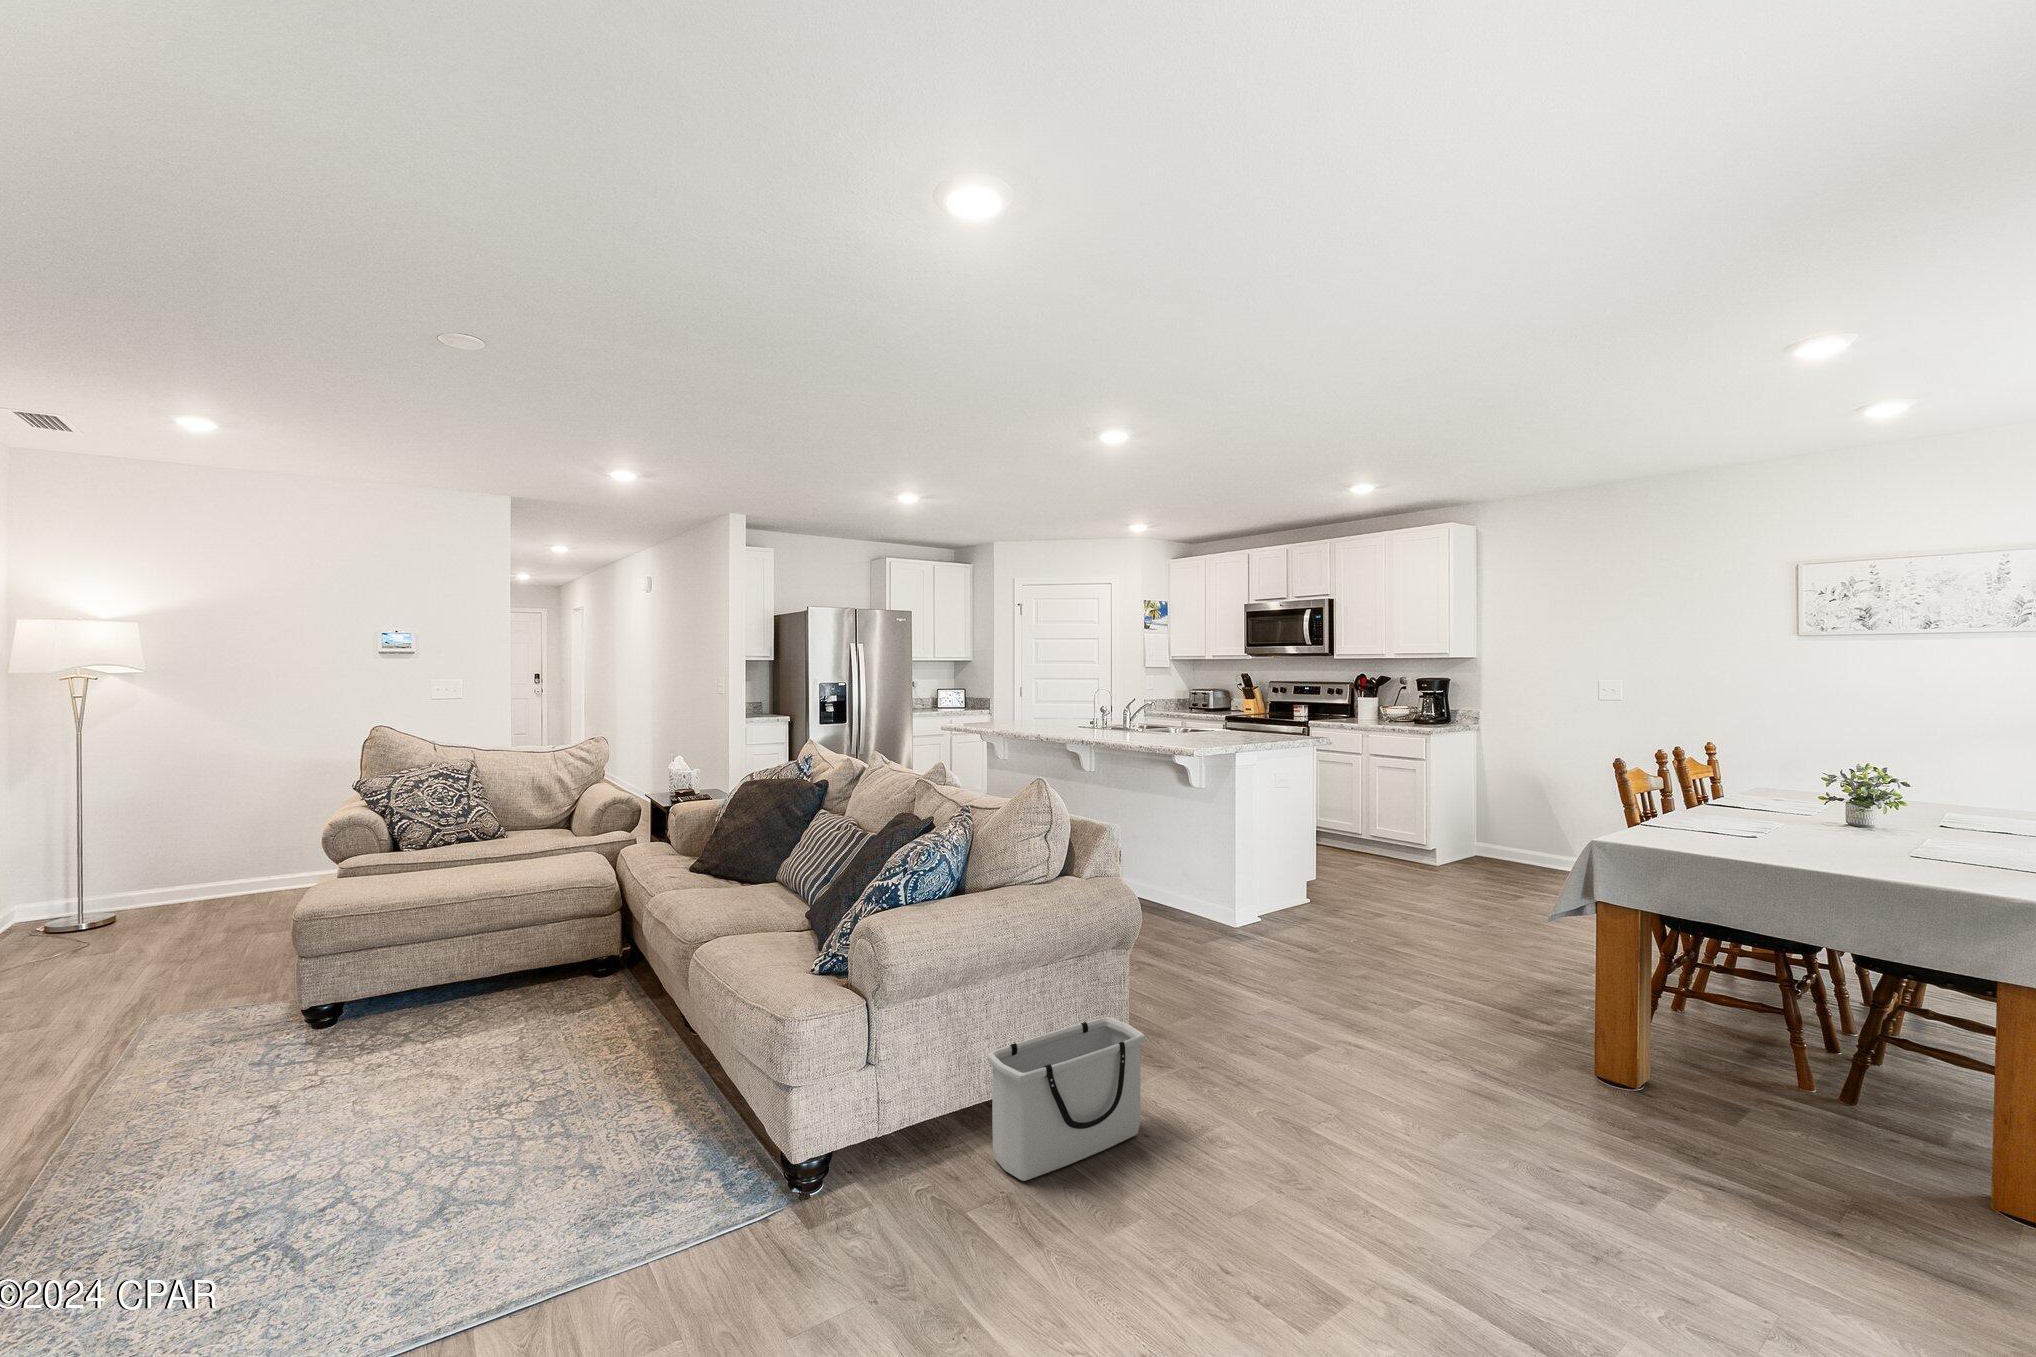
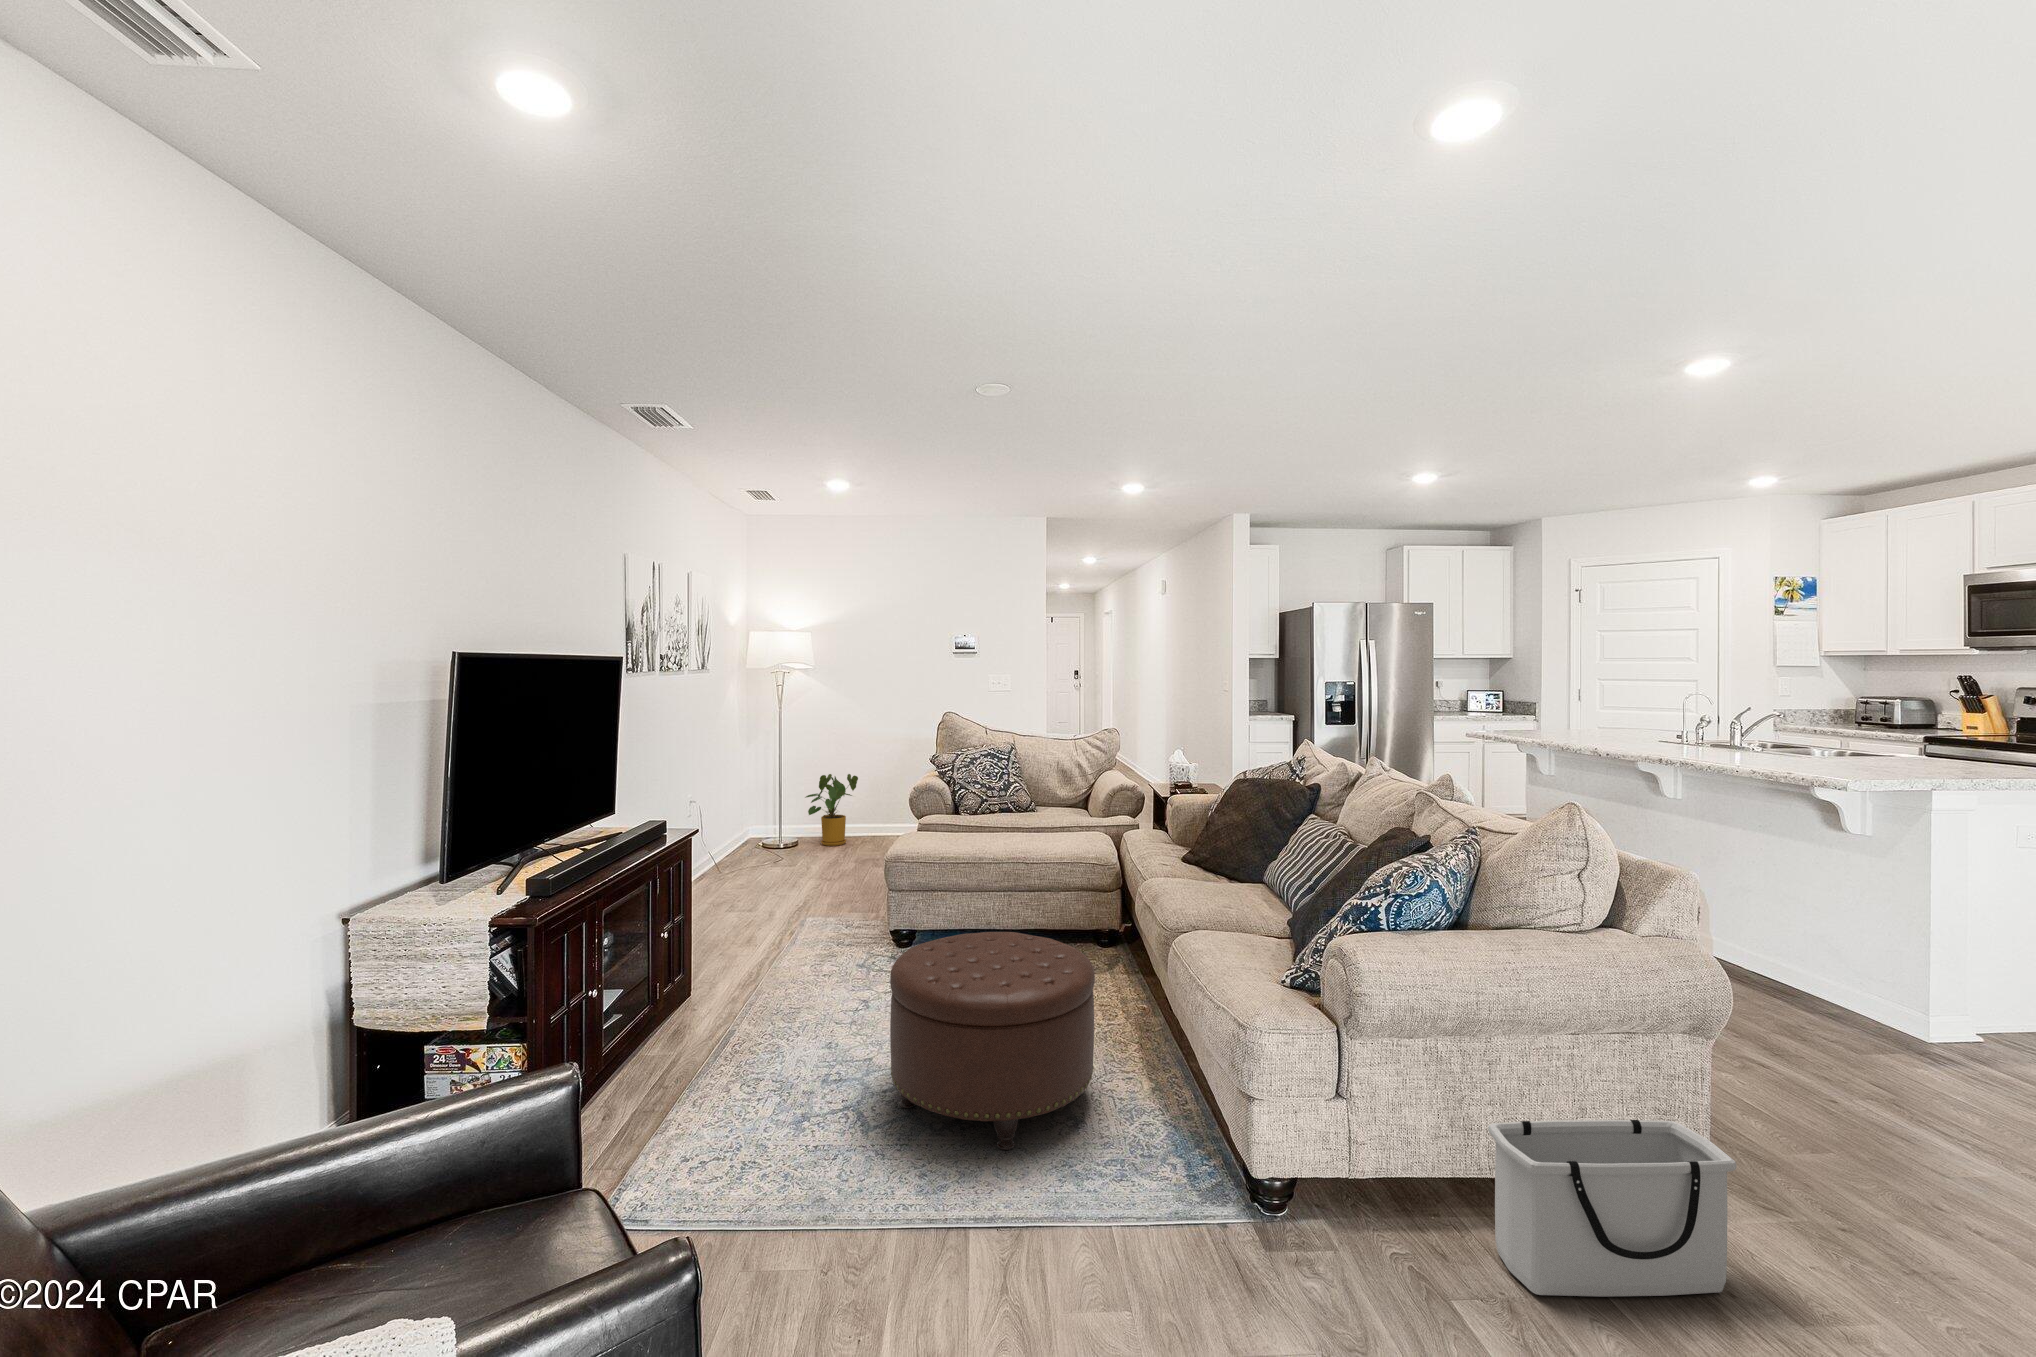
house plant: none [112,816,214,919] -> present [805,774,858,846]
ottoman: none [332,976,612,1226] -> present [890,932,1095,1150]

